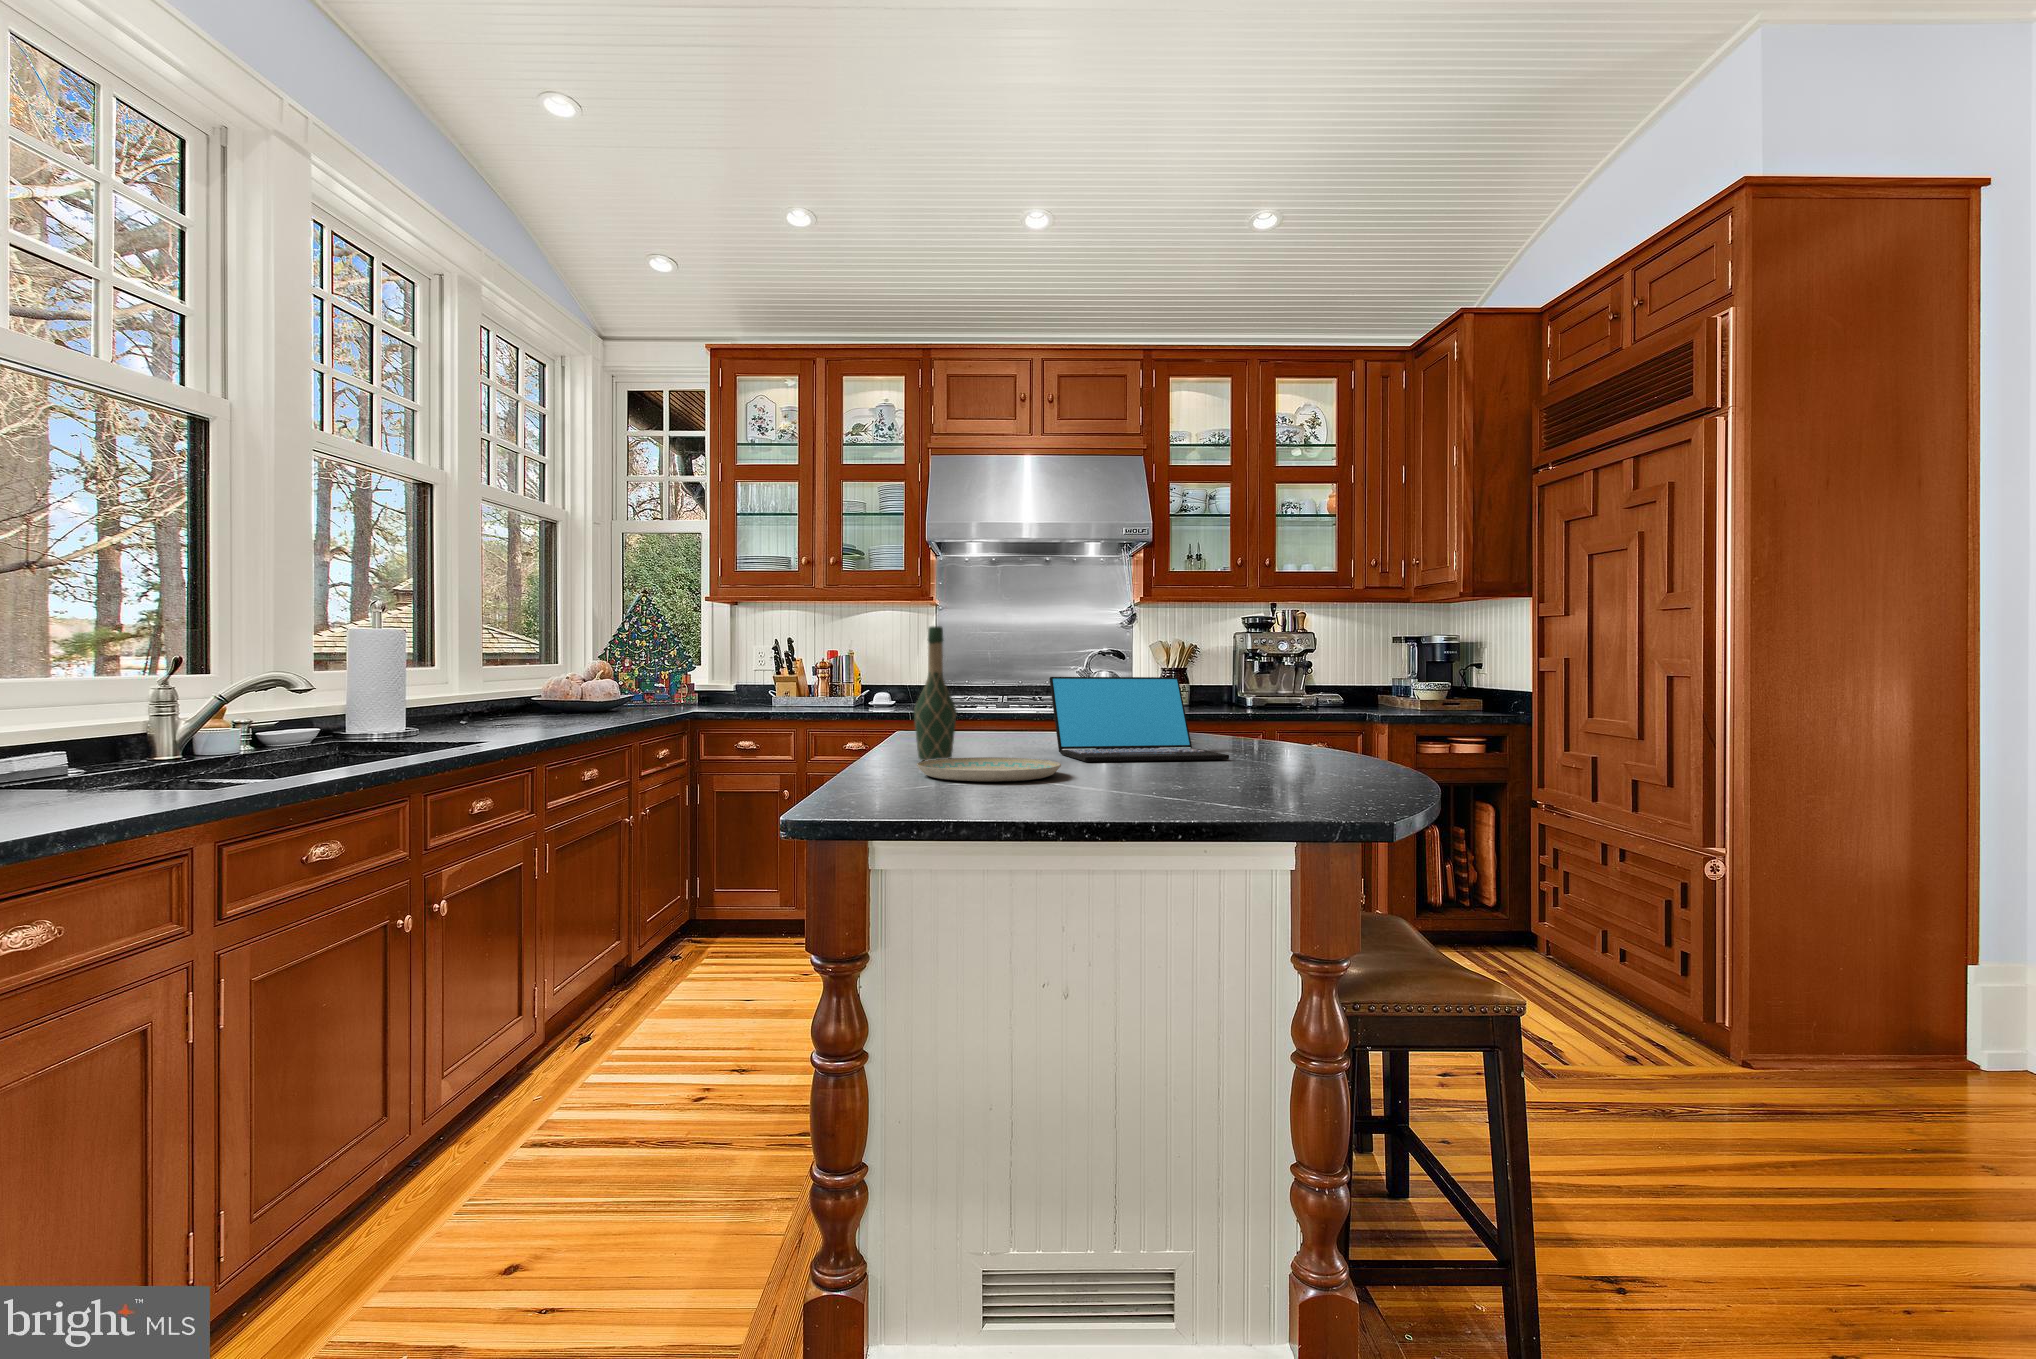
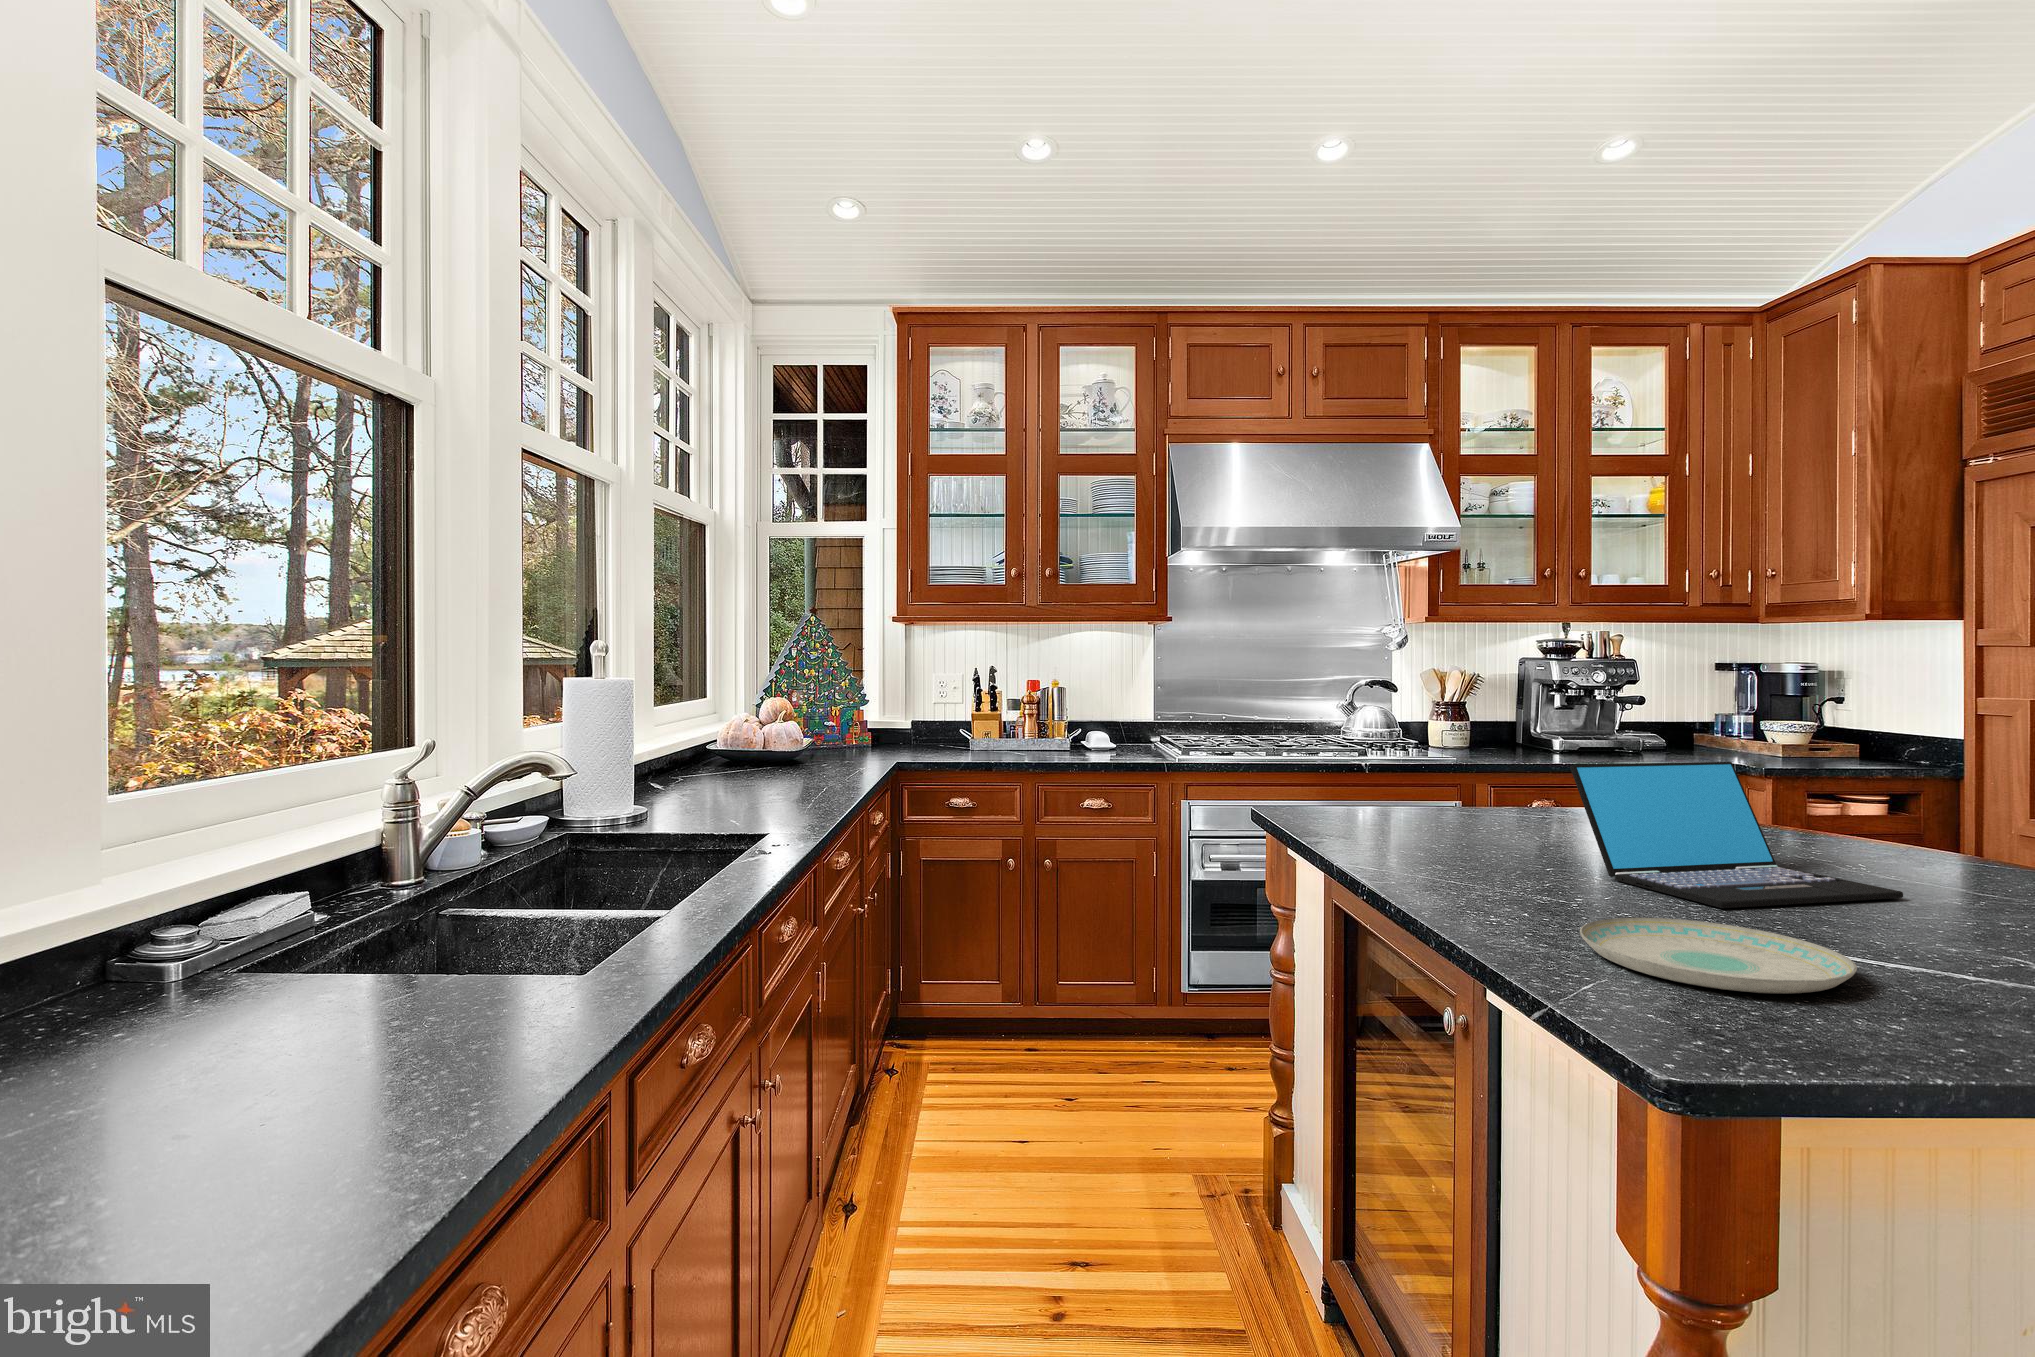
wine bottle: present [914,626,957,761] -> none [1461,709,1530,909]

